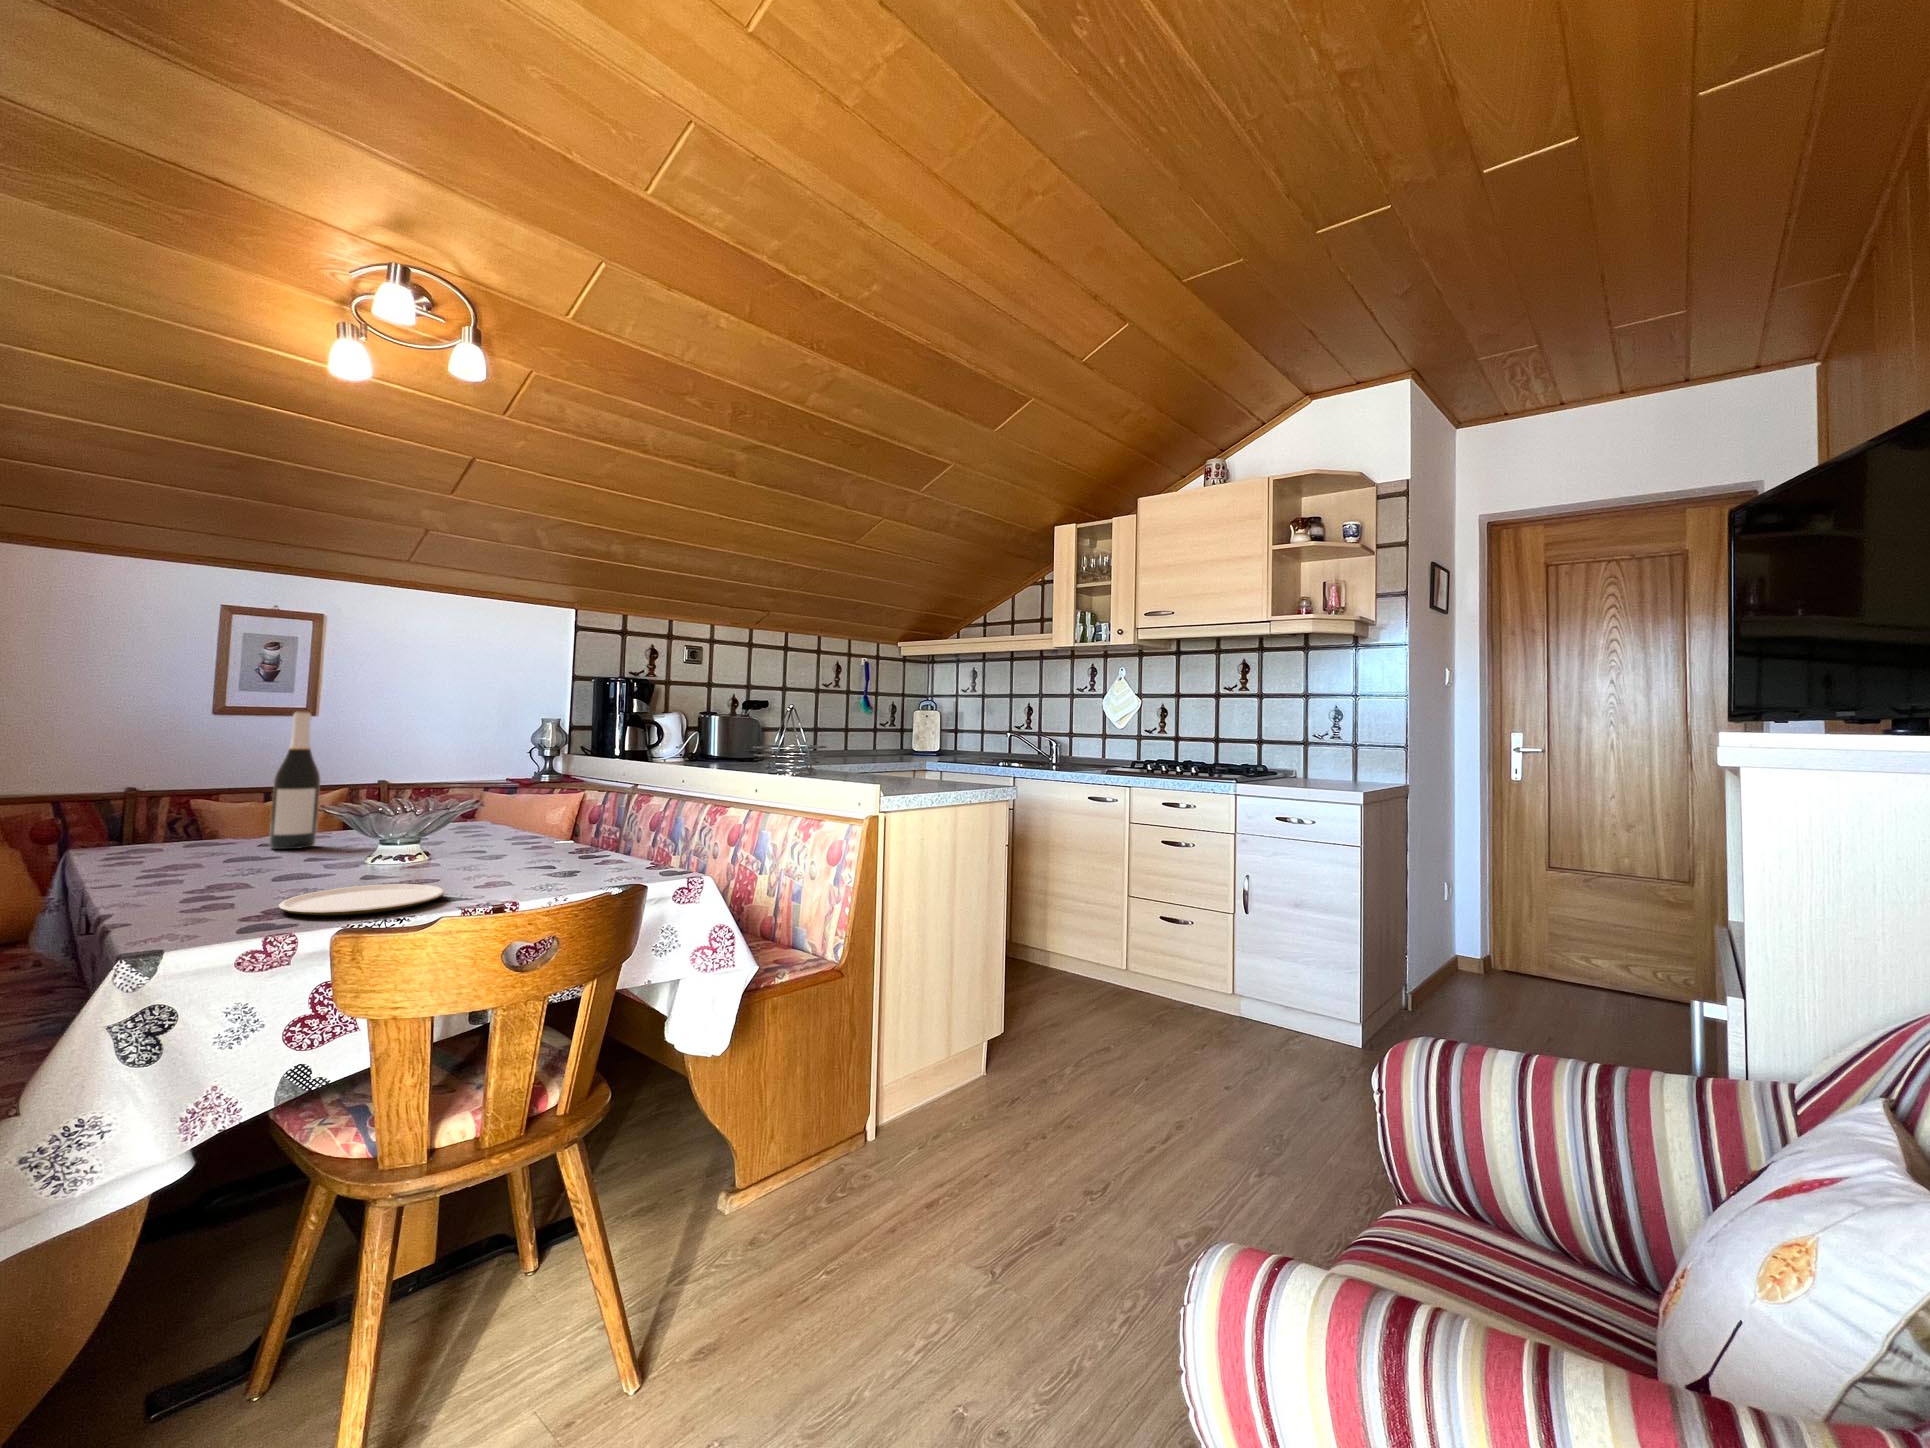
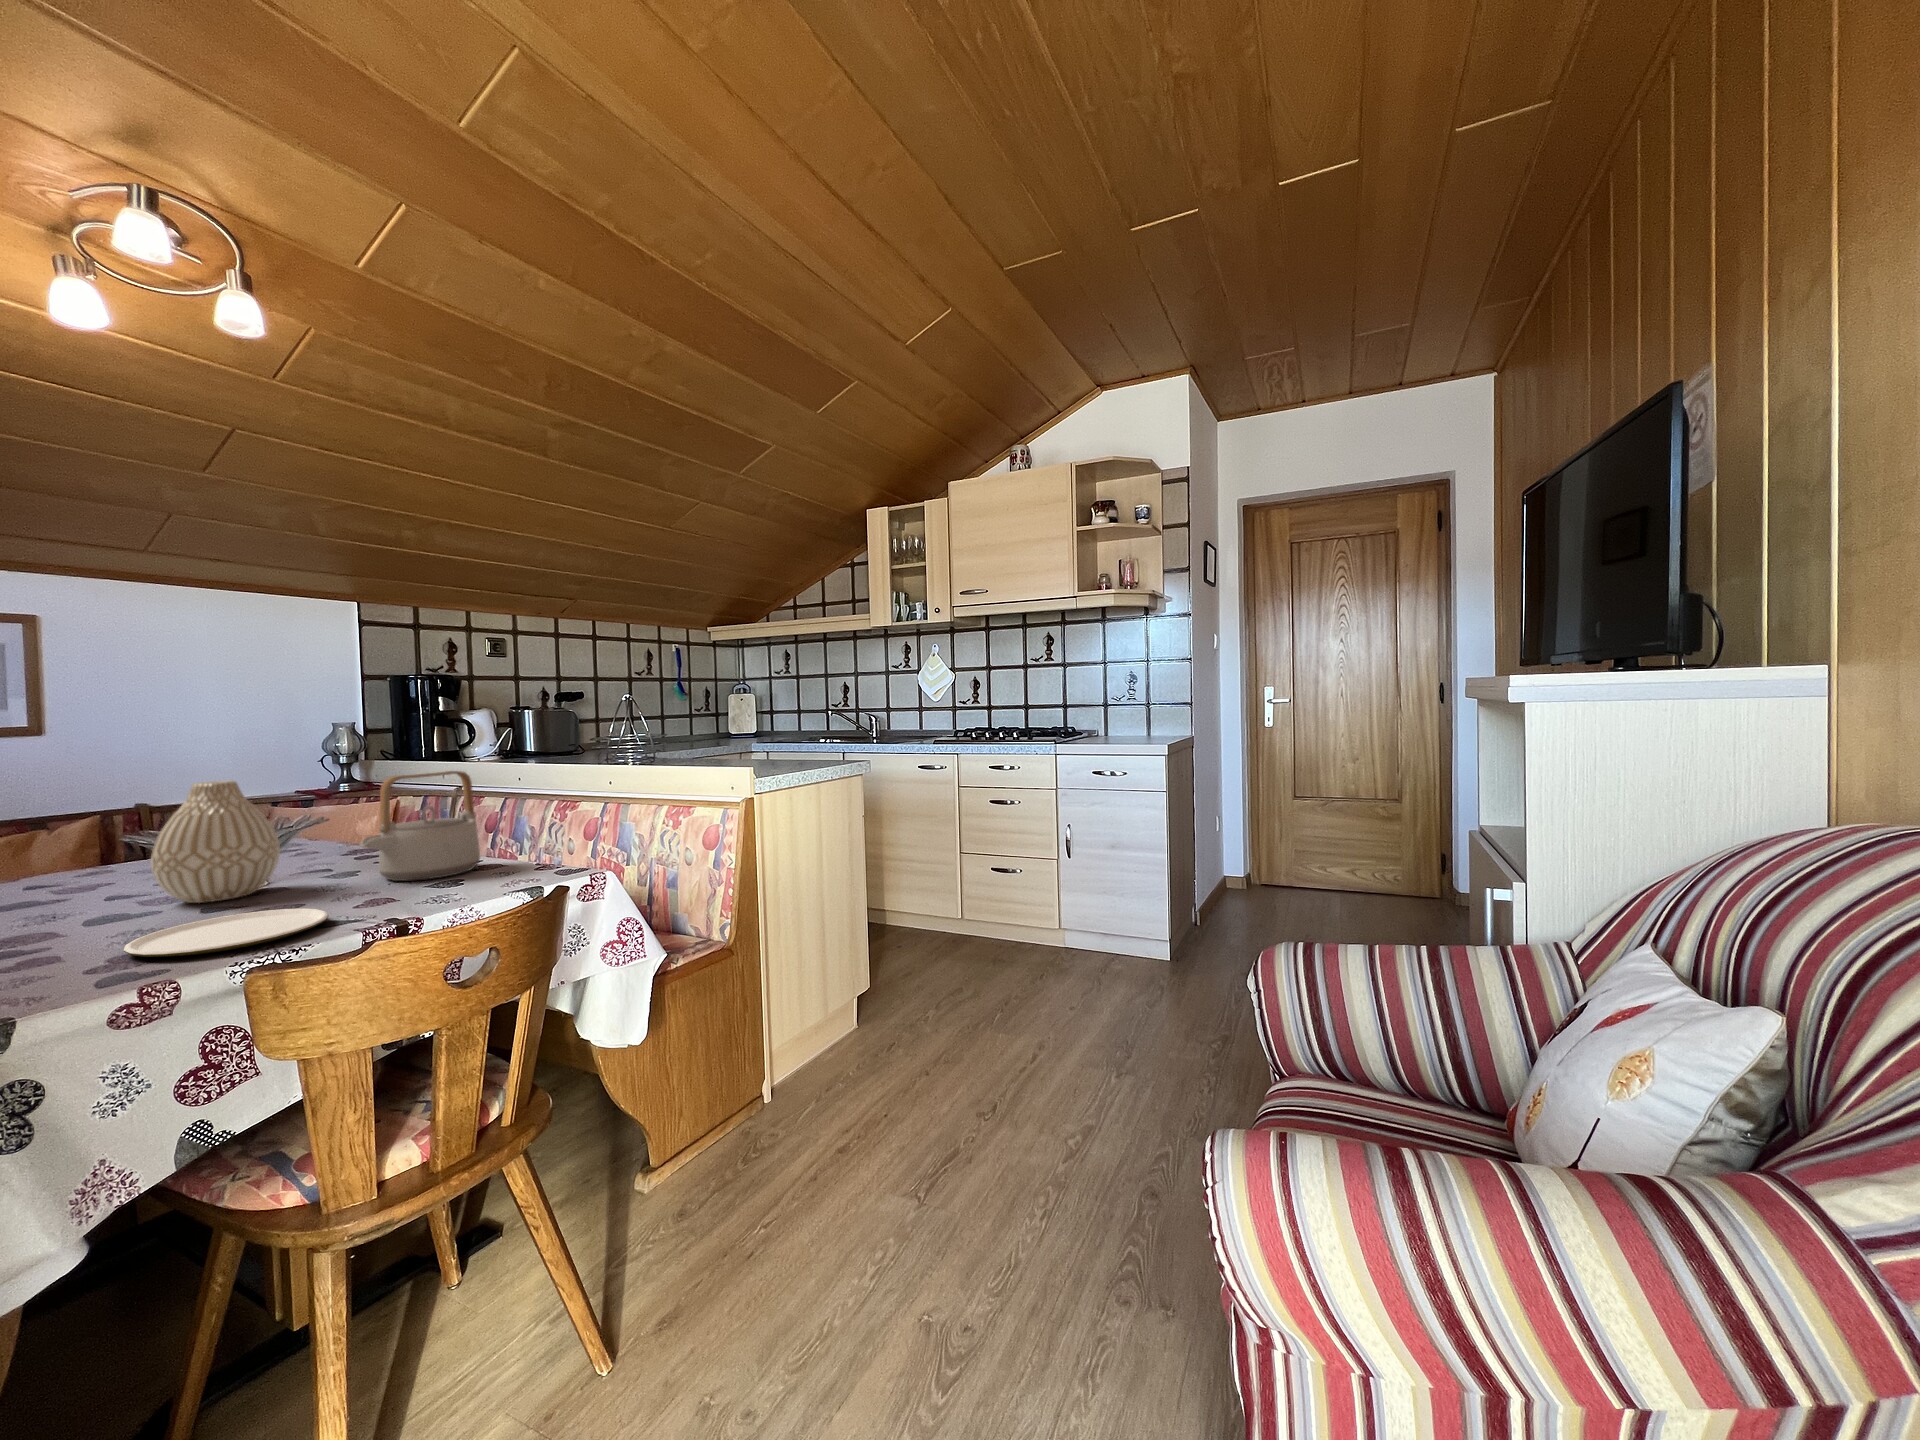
wine bottle: present [269,711,320,849] -> none [38,726,105,888]
vase: none [333,766,436,872] -> present [151,781,280,903]
teapot: none [497,770,602,870] -> present [360,771,480,881]

